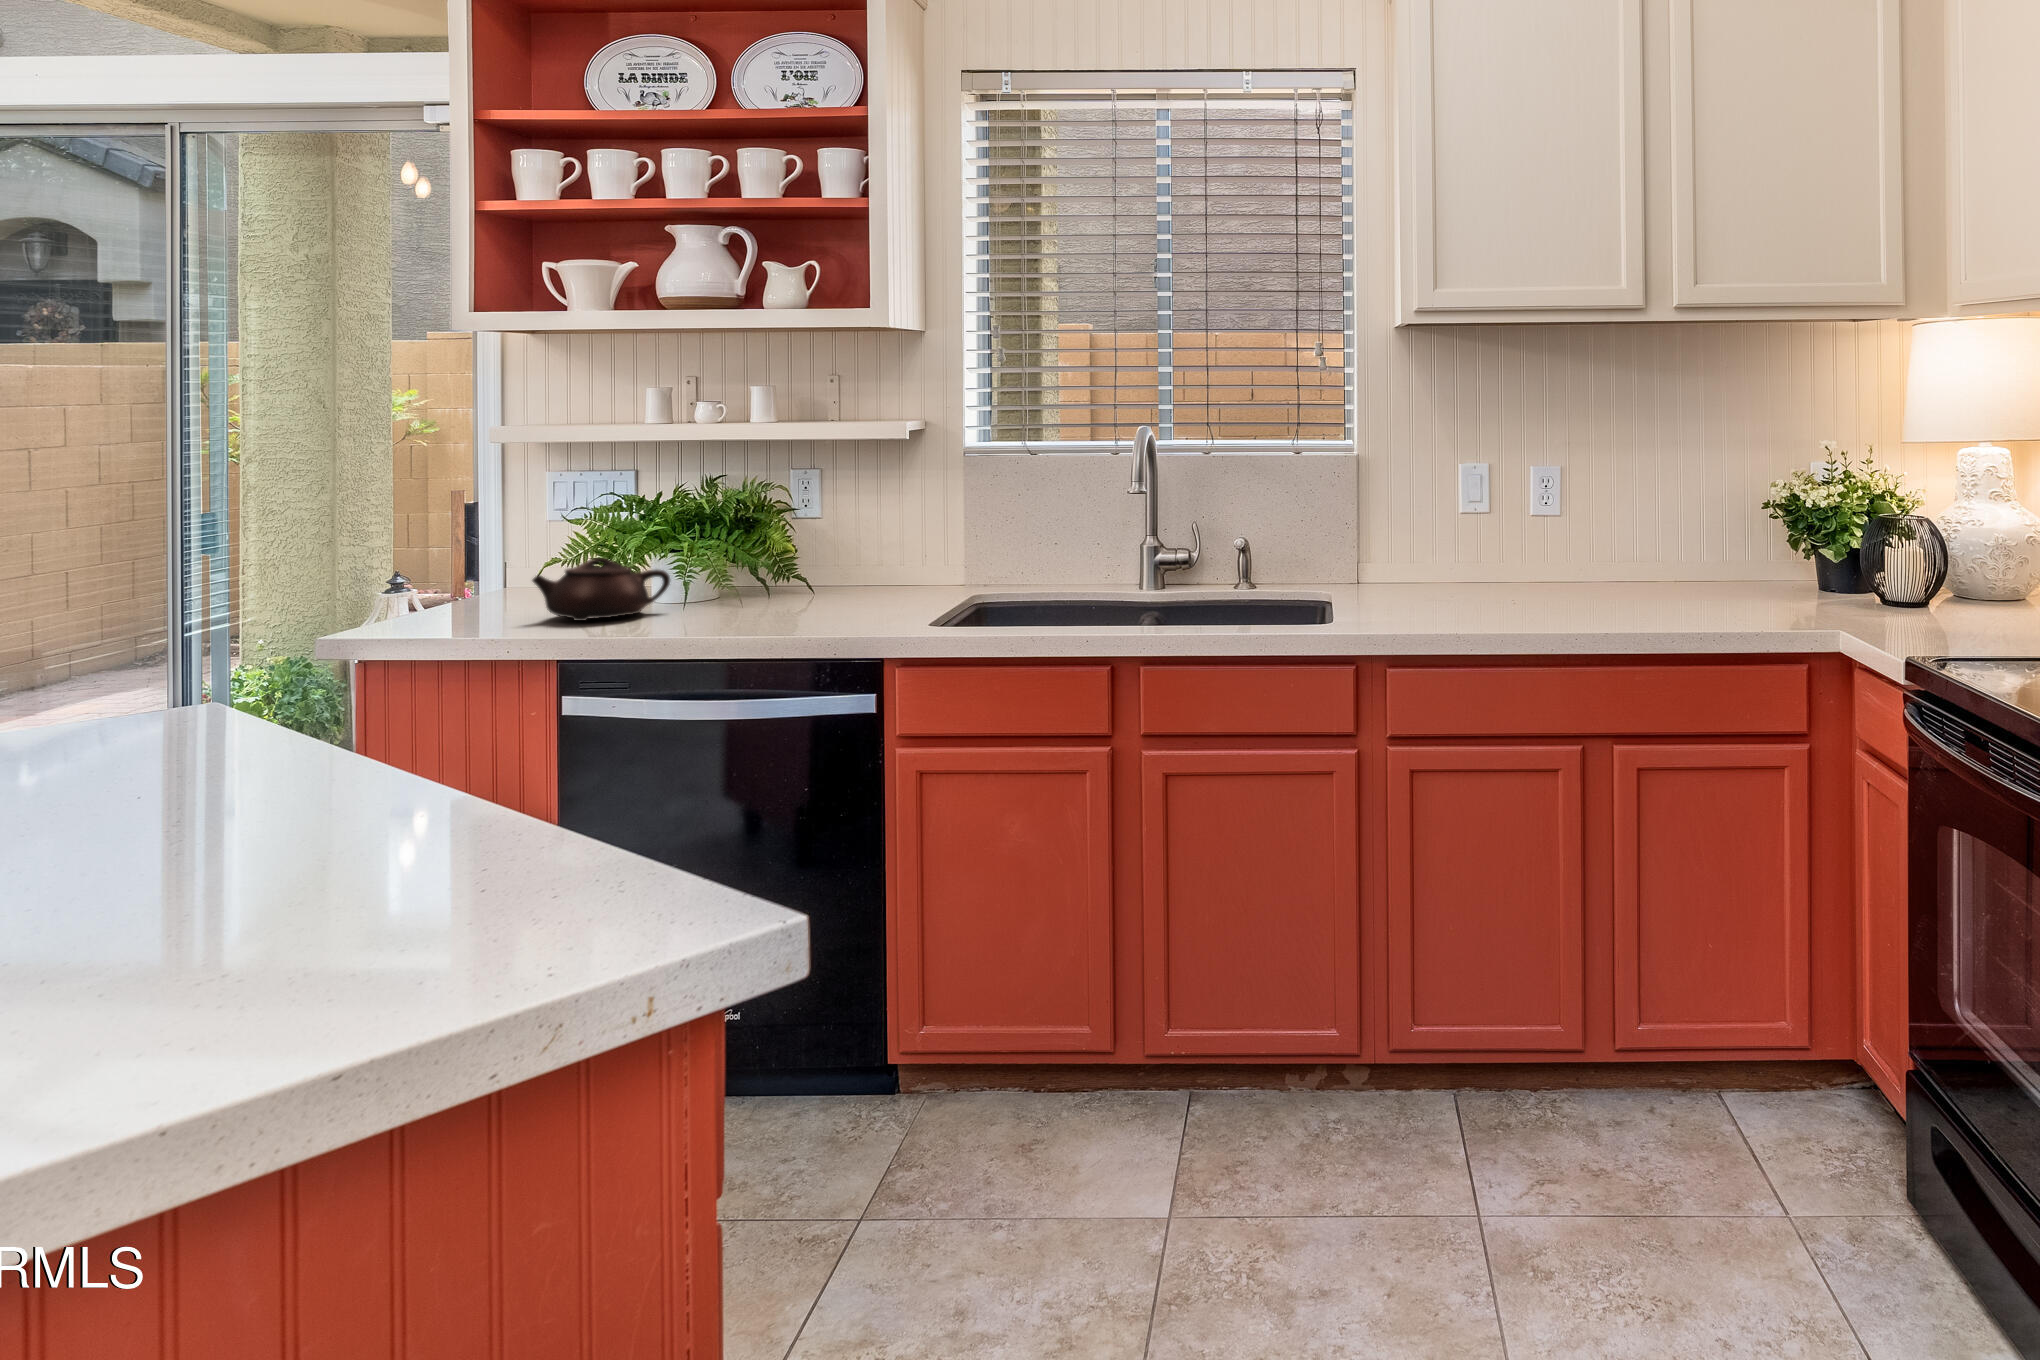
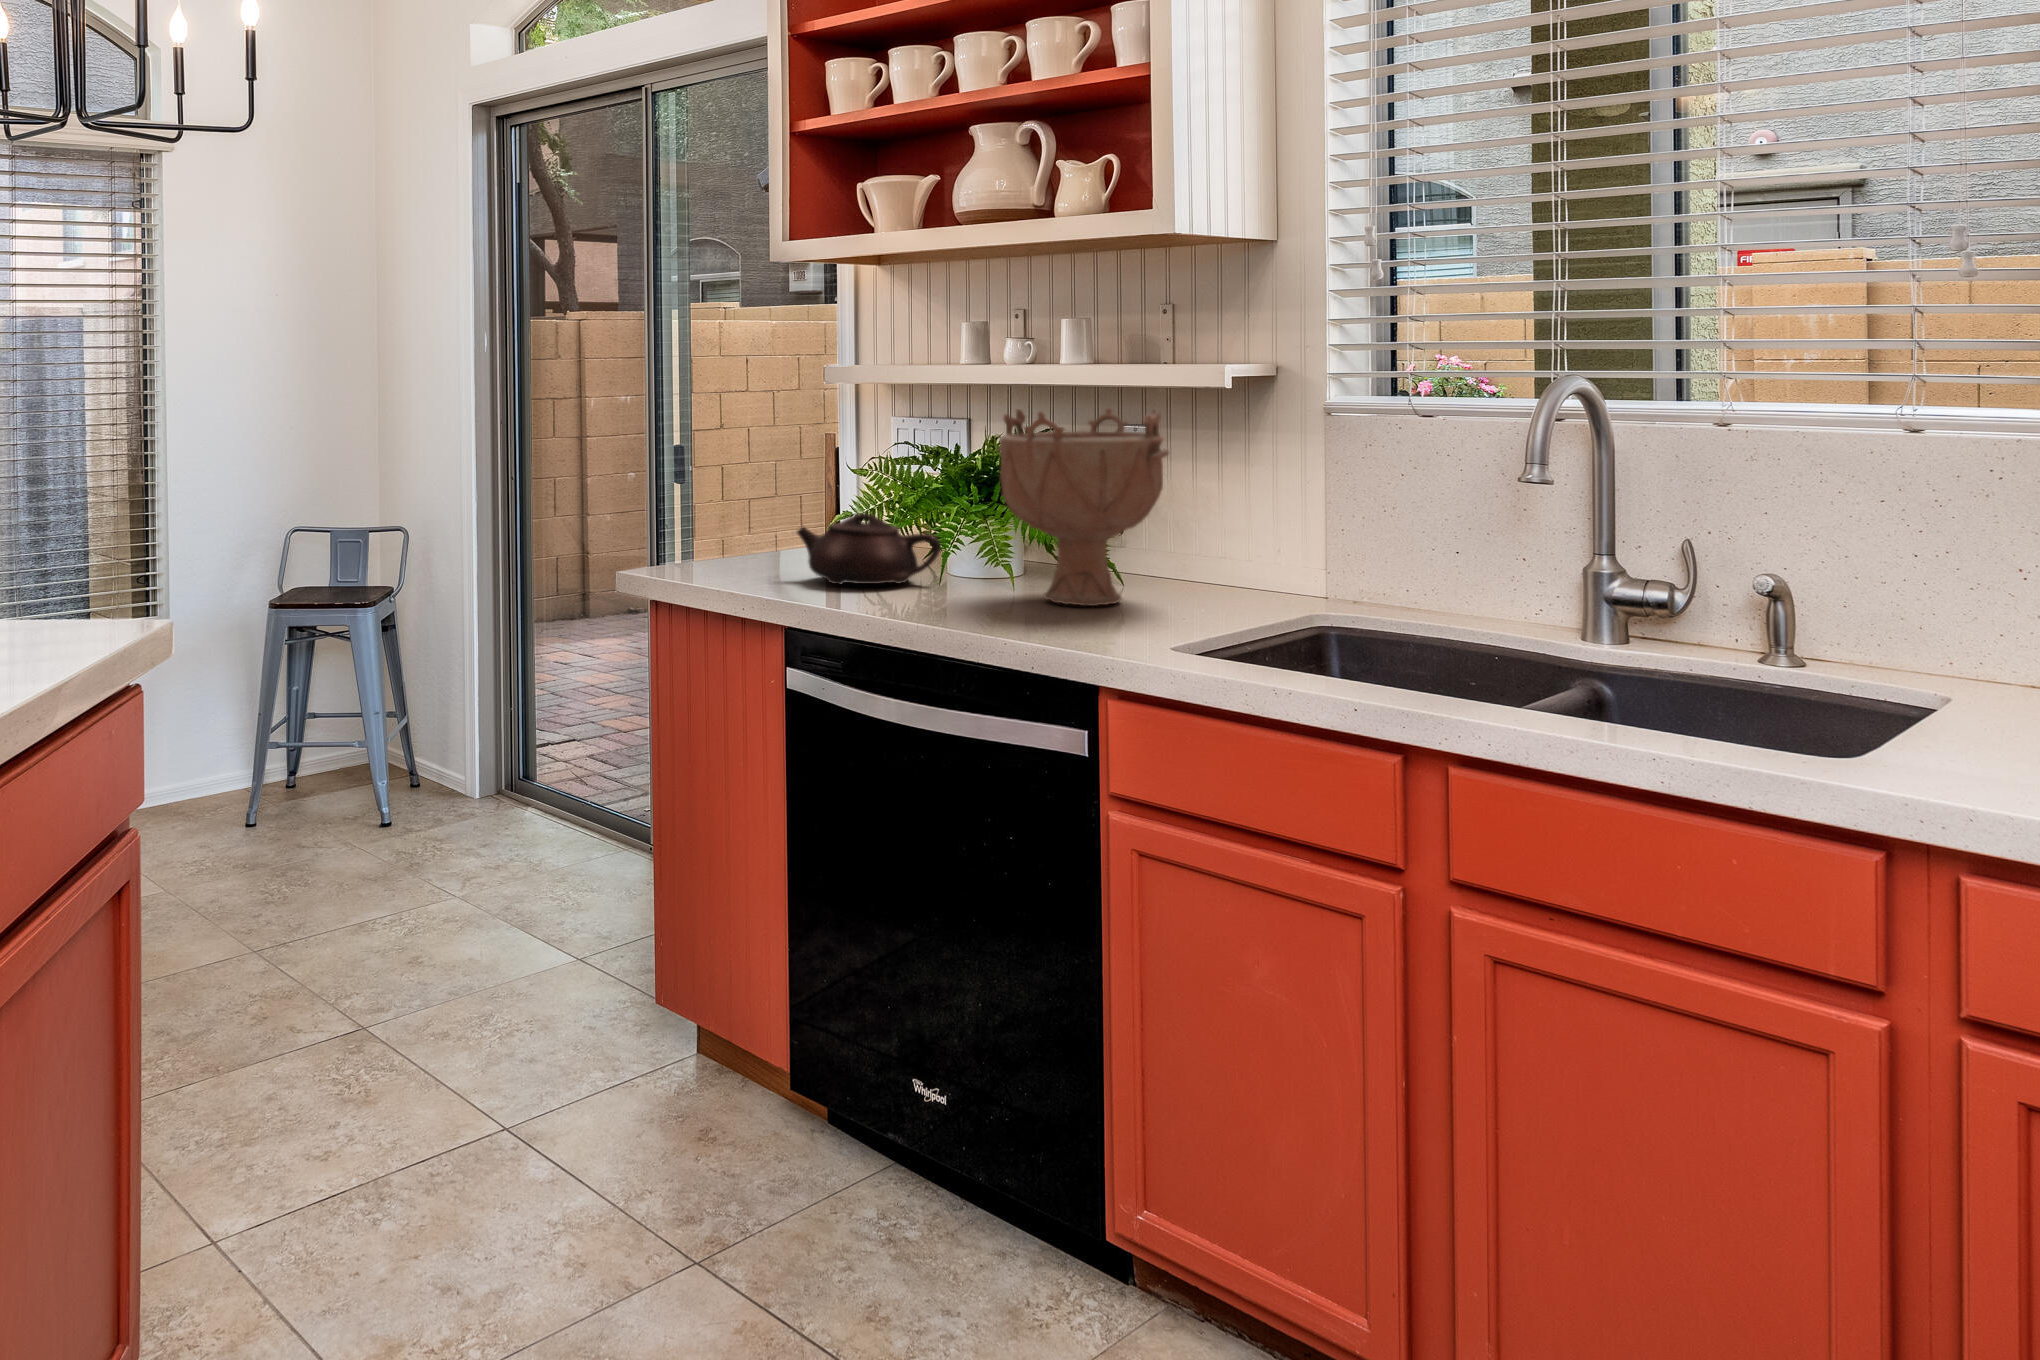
decorative bowl: none [729,456,876,612] -> present [999,408,1169,606]

